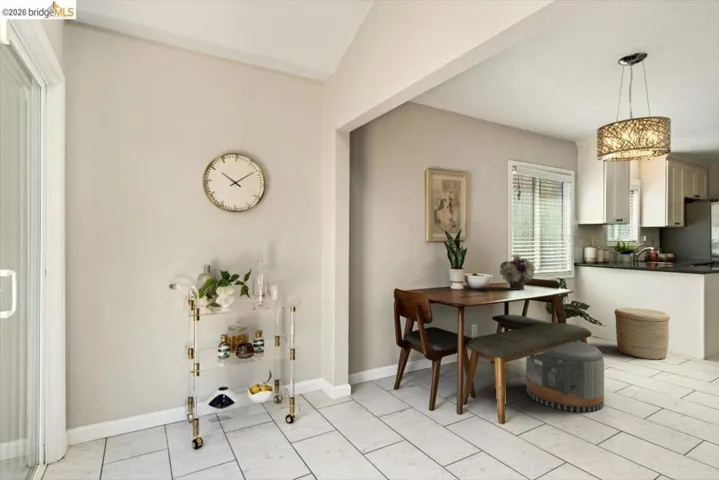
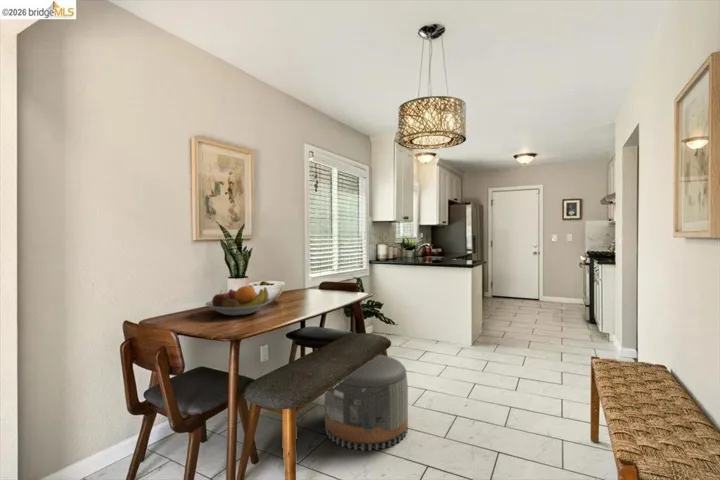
flower arrangement: present [500,254,535,290] -> none [291,254,334,299]
fruit bowl: none [438,275,484,295] -> present [206,286,270,315]
woven basket: present [614,308,670,360] -> none [405,303,449,353]

